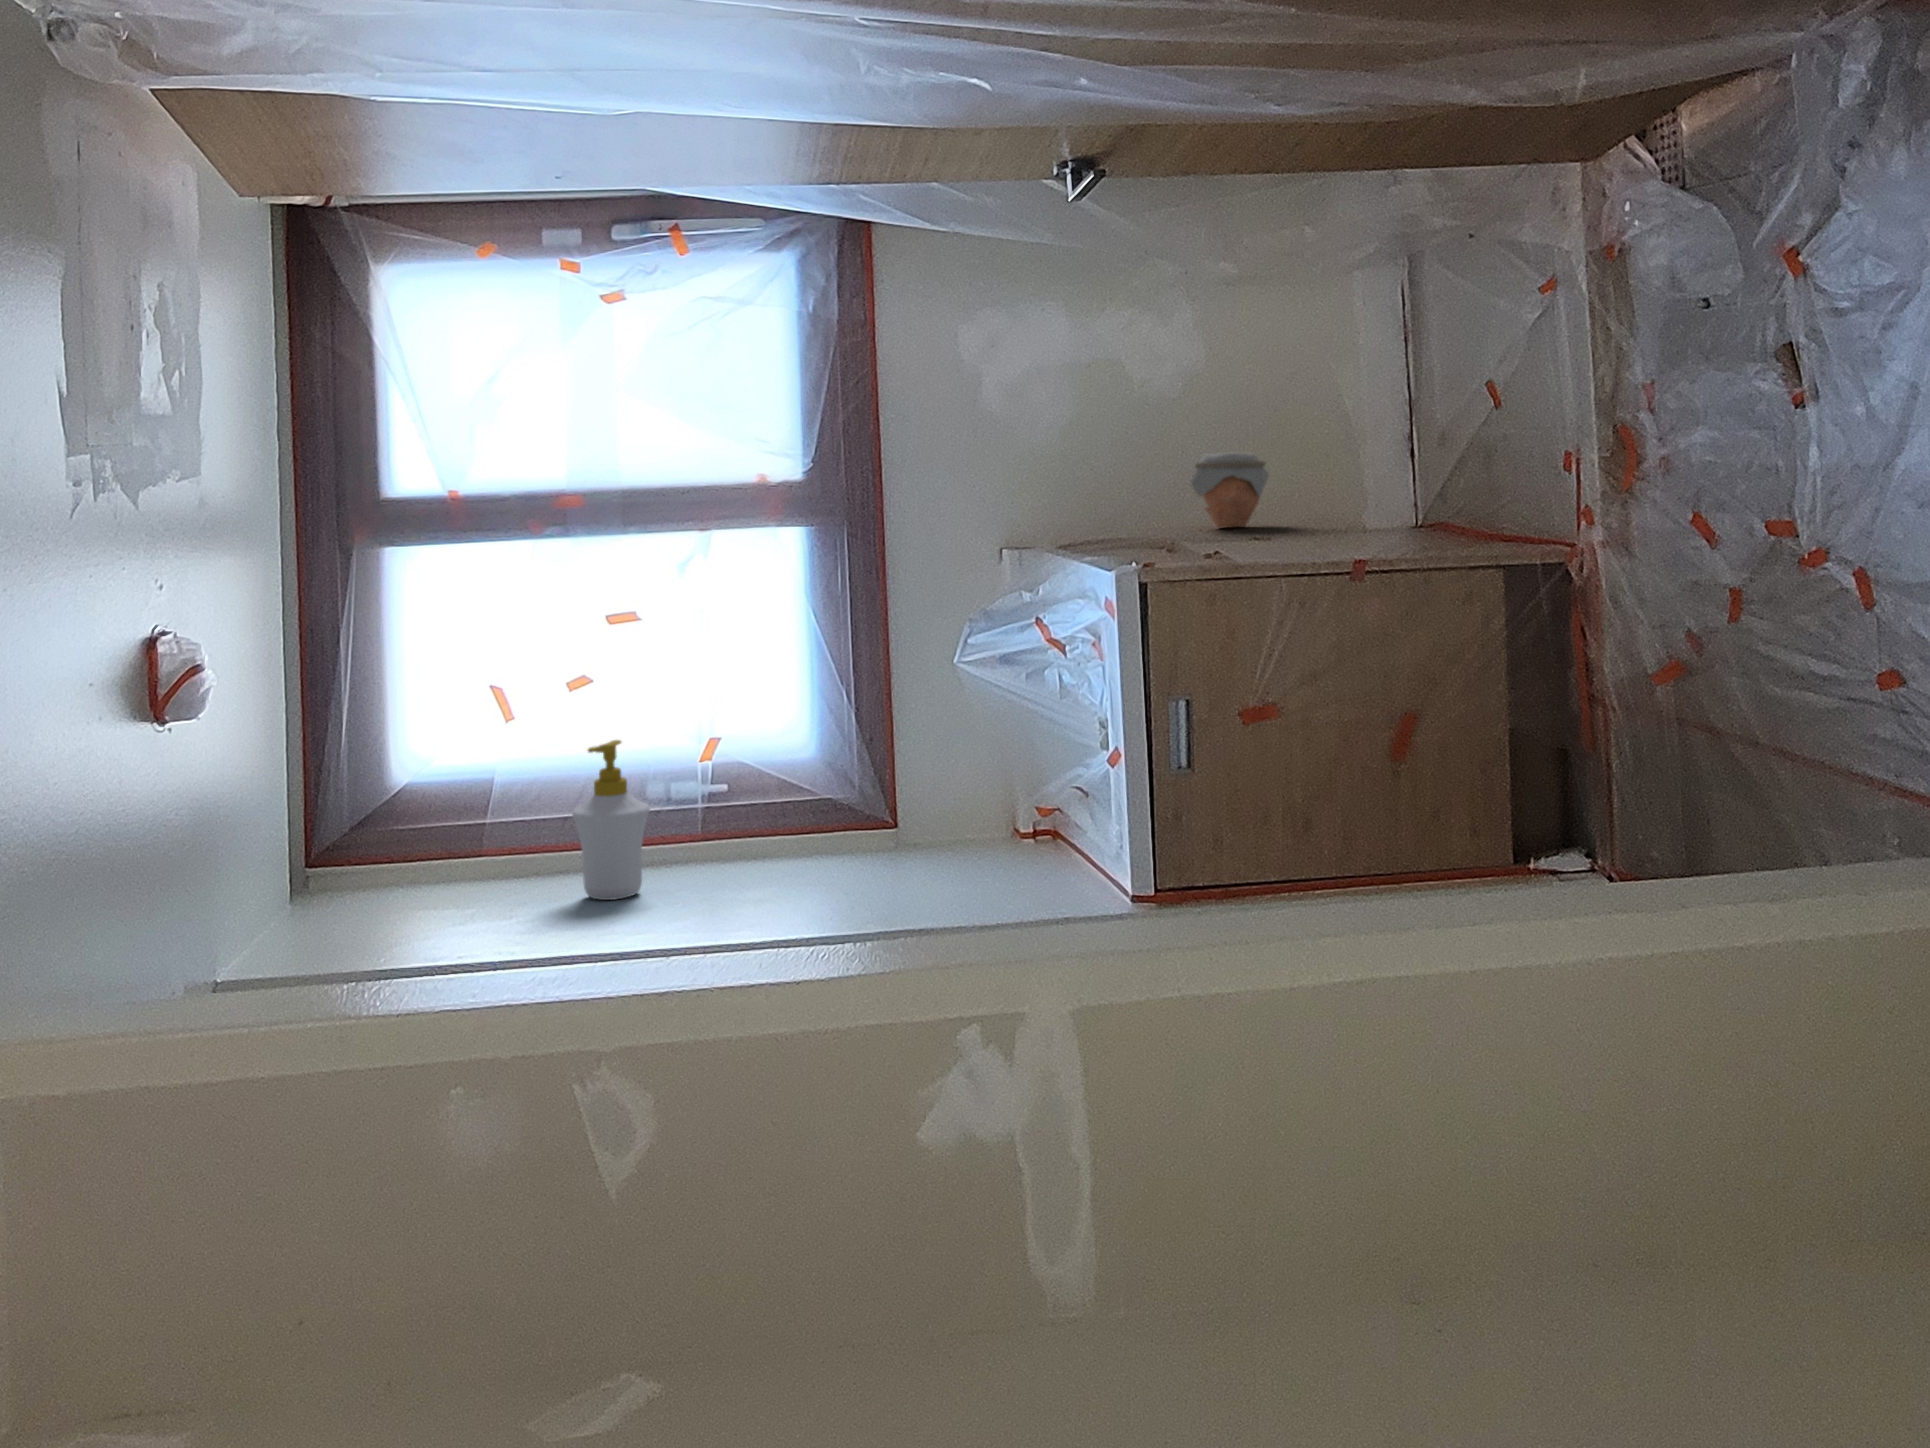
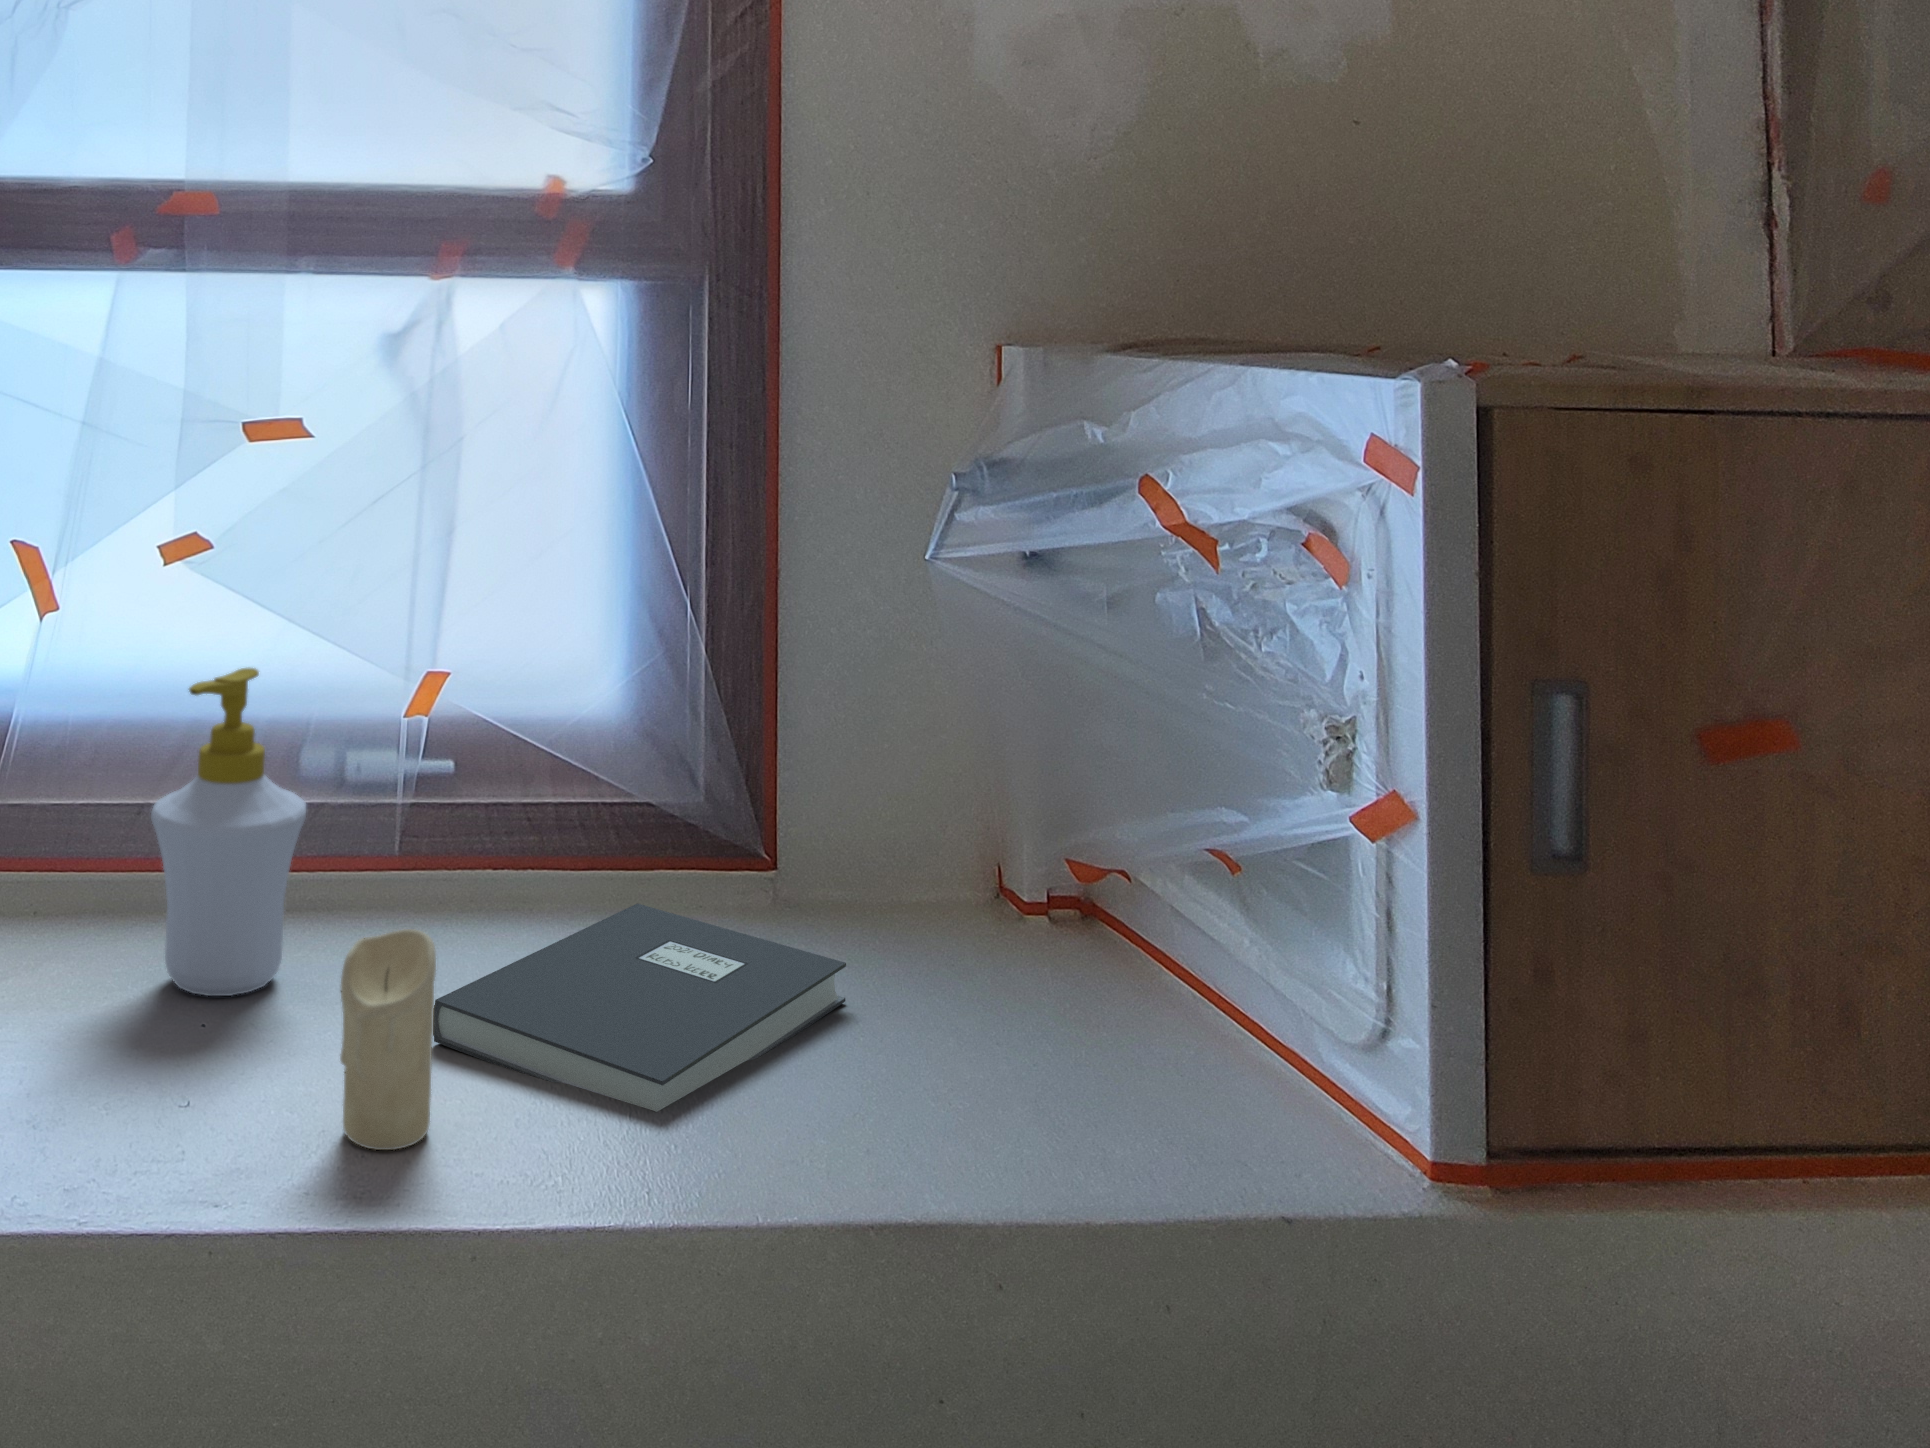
jar: present [1191,453,1269,527] -> none [1338,193,1502,336]
candle: none [668,840,711,931] -> present [340,929,436,1150]
book: none [714,848,920,921] -> present [433,904,846,1112]

